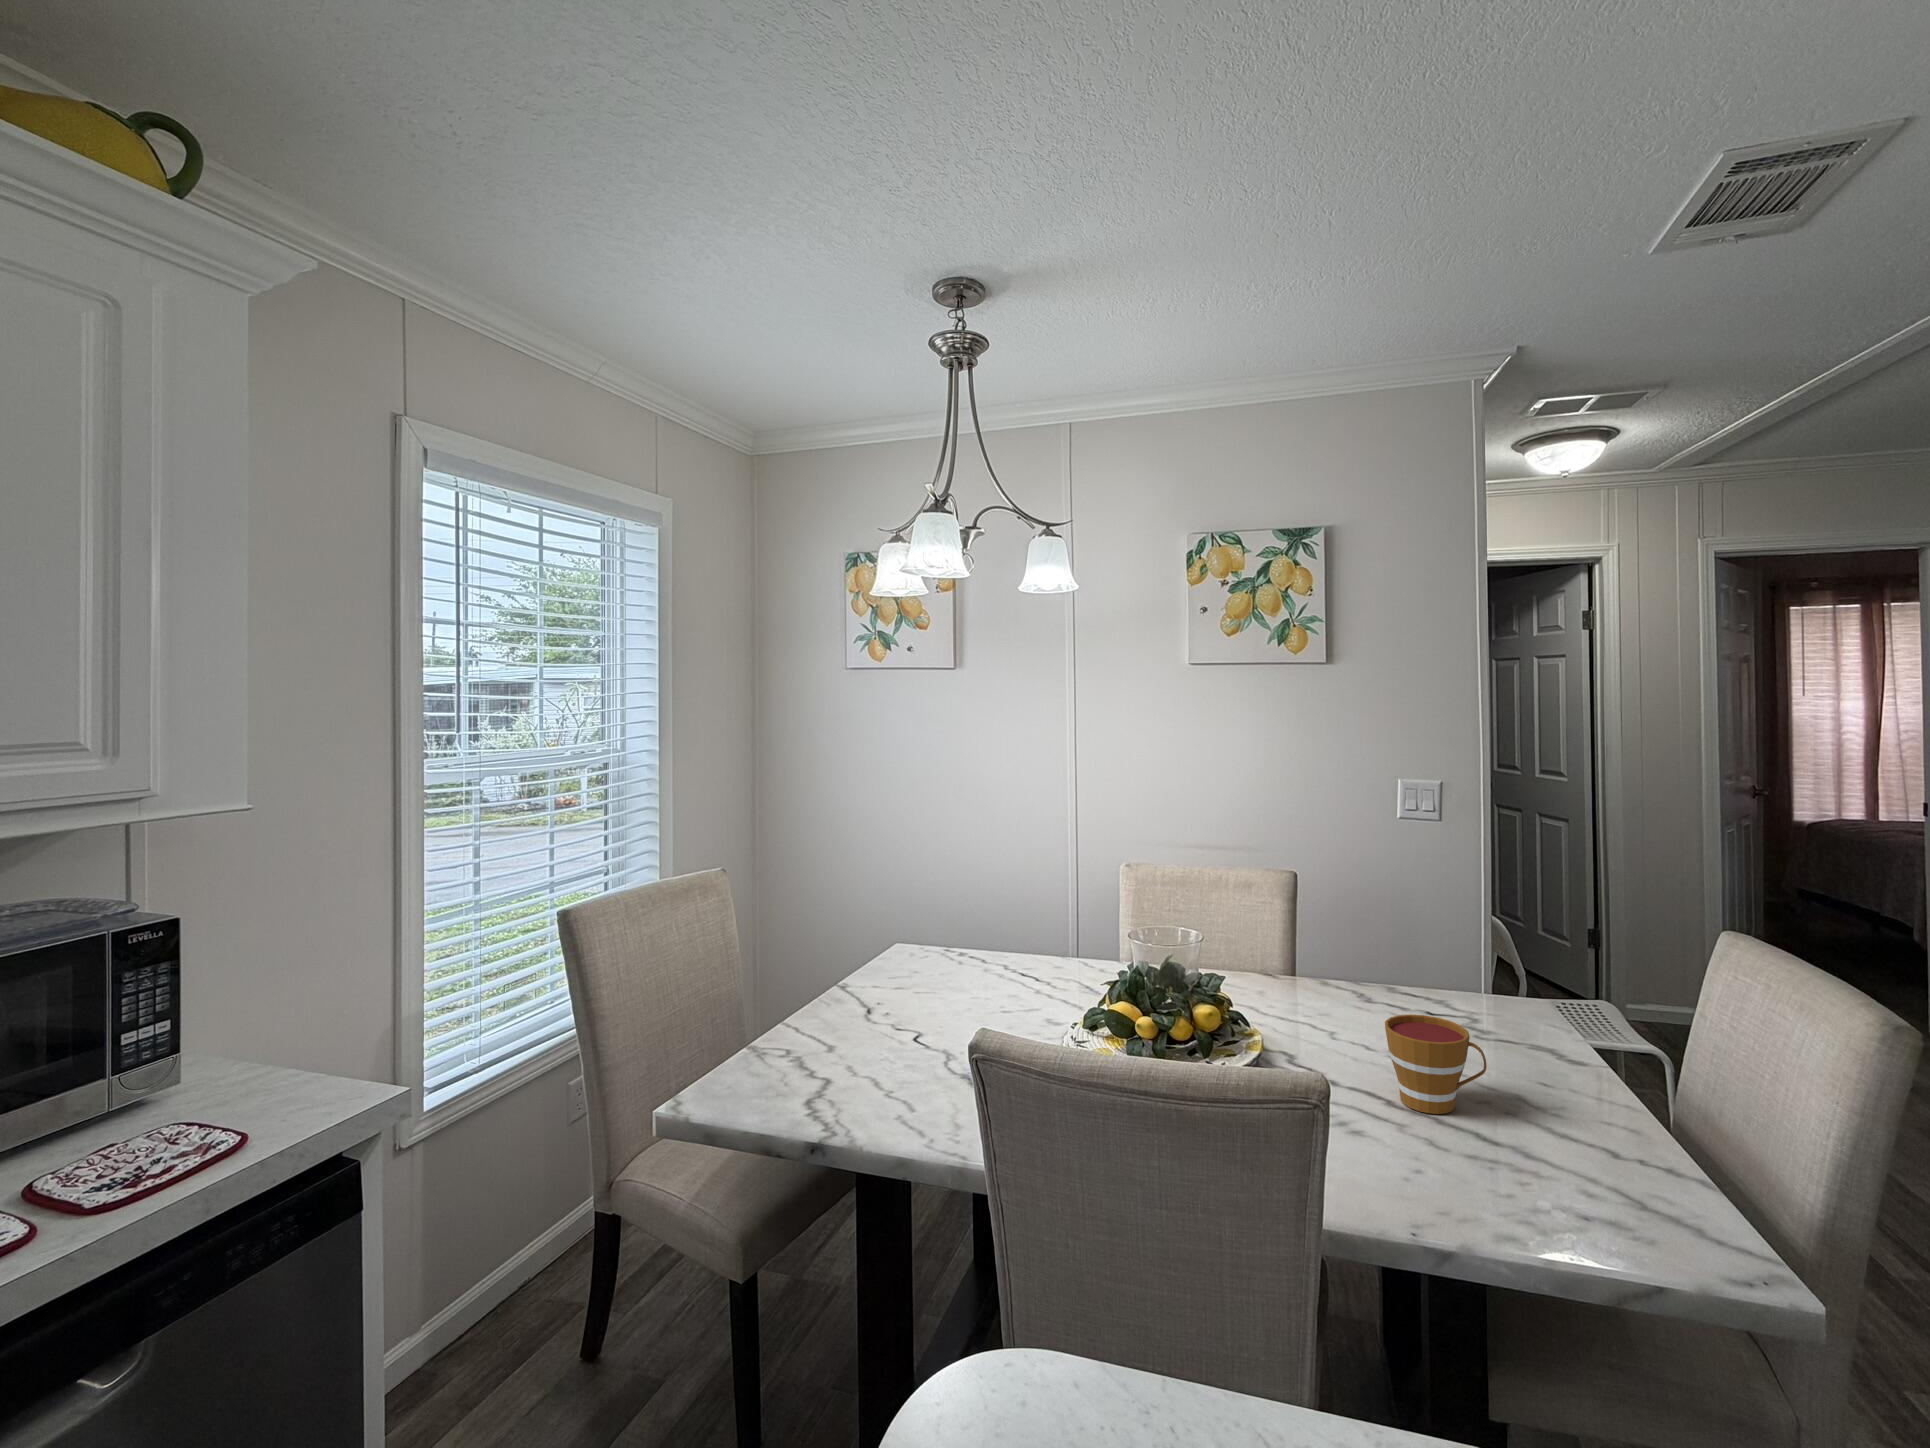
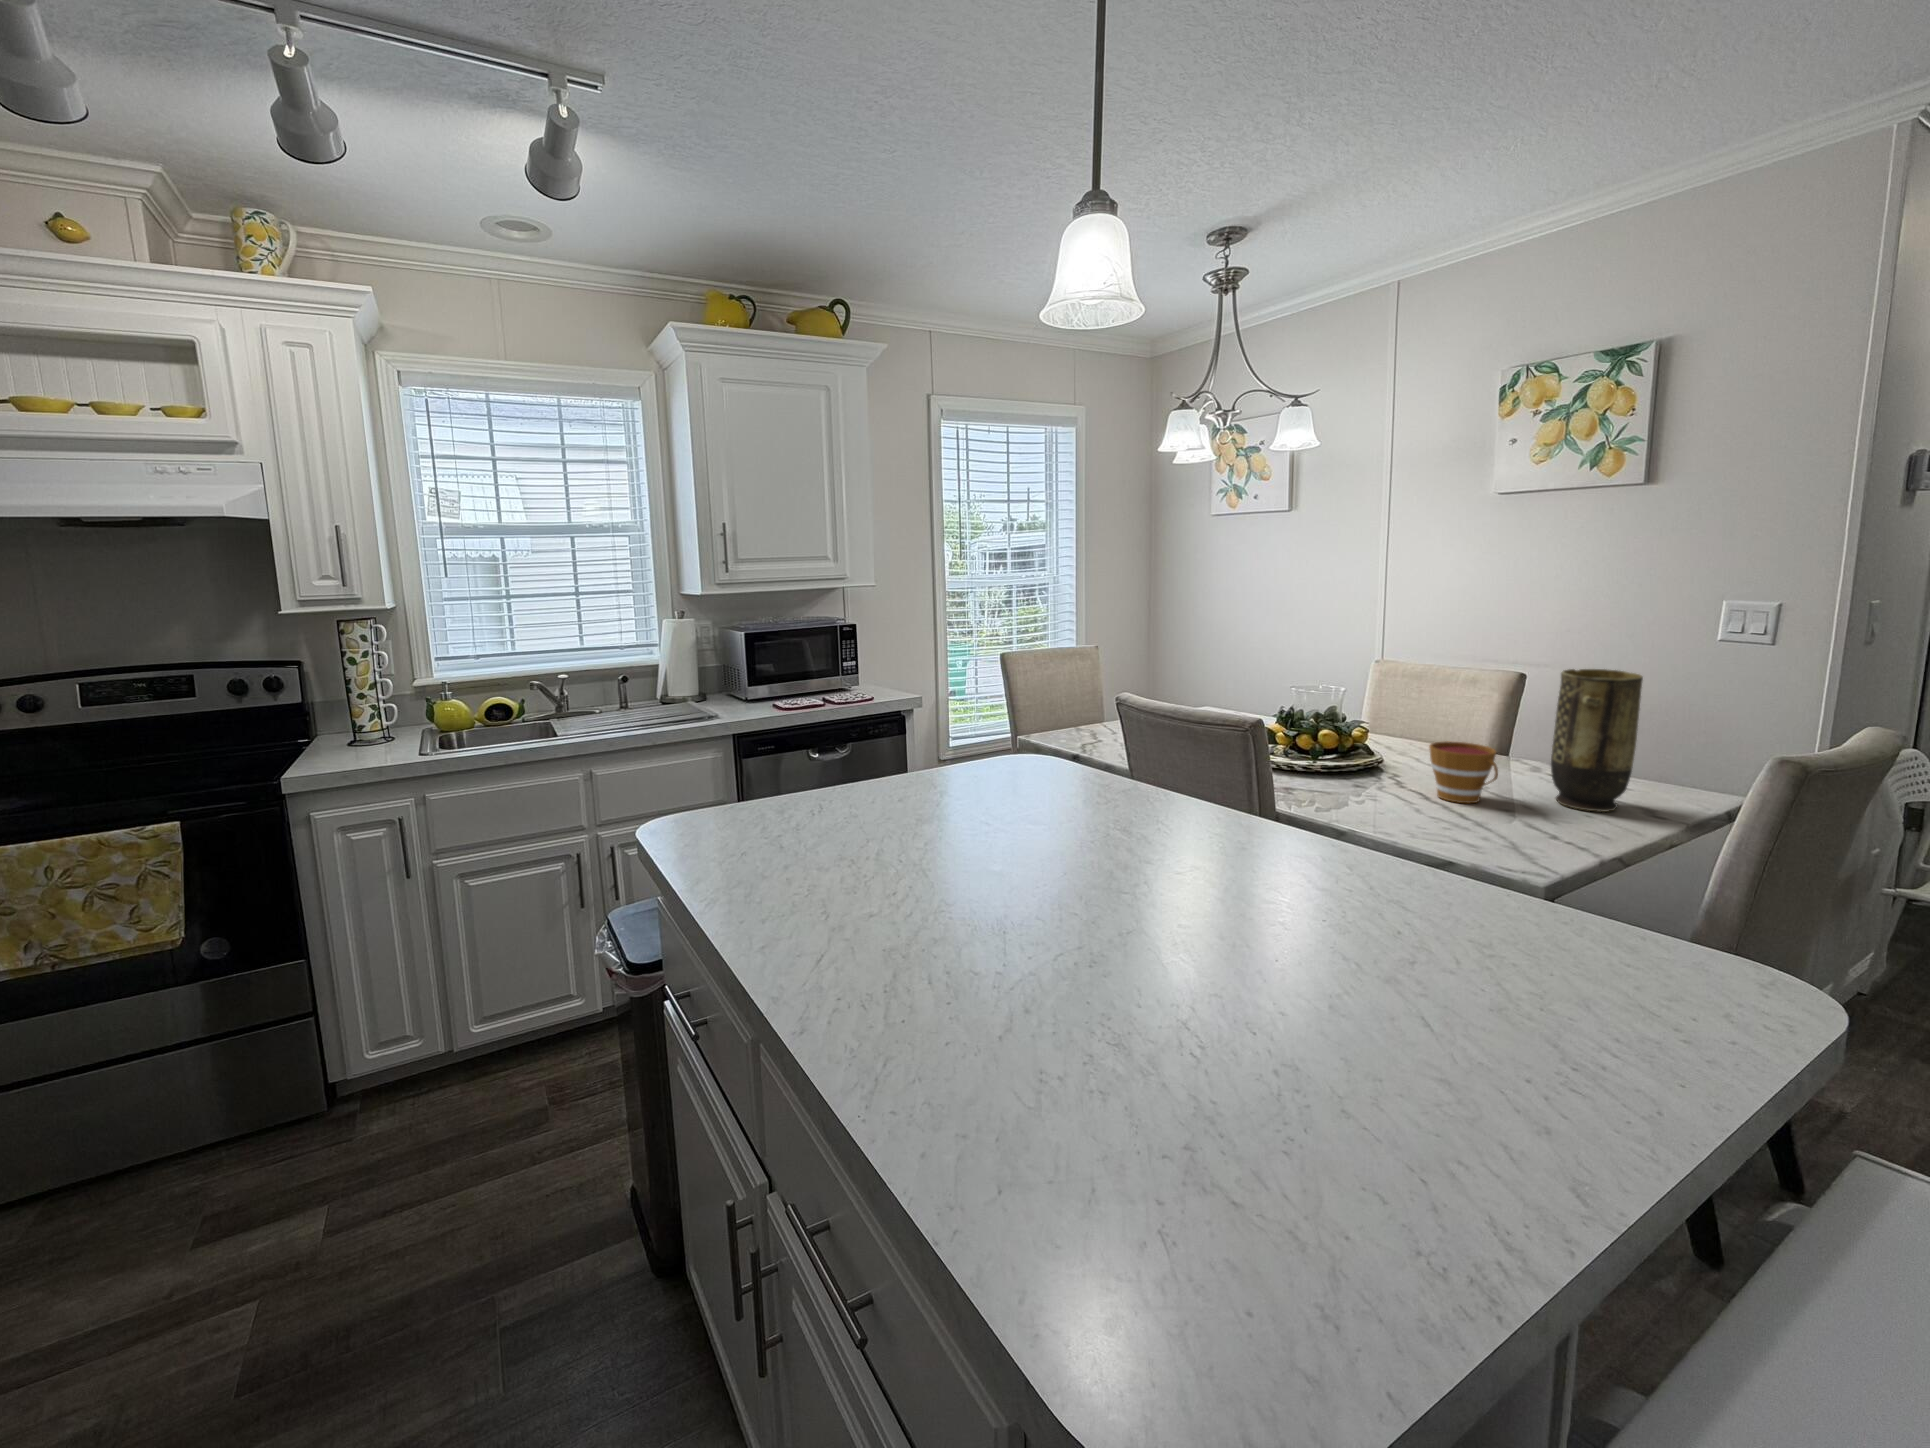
vase: none [1483,893,1572,1086] -> present [1551,669,1643,812]

